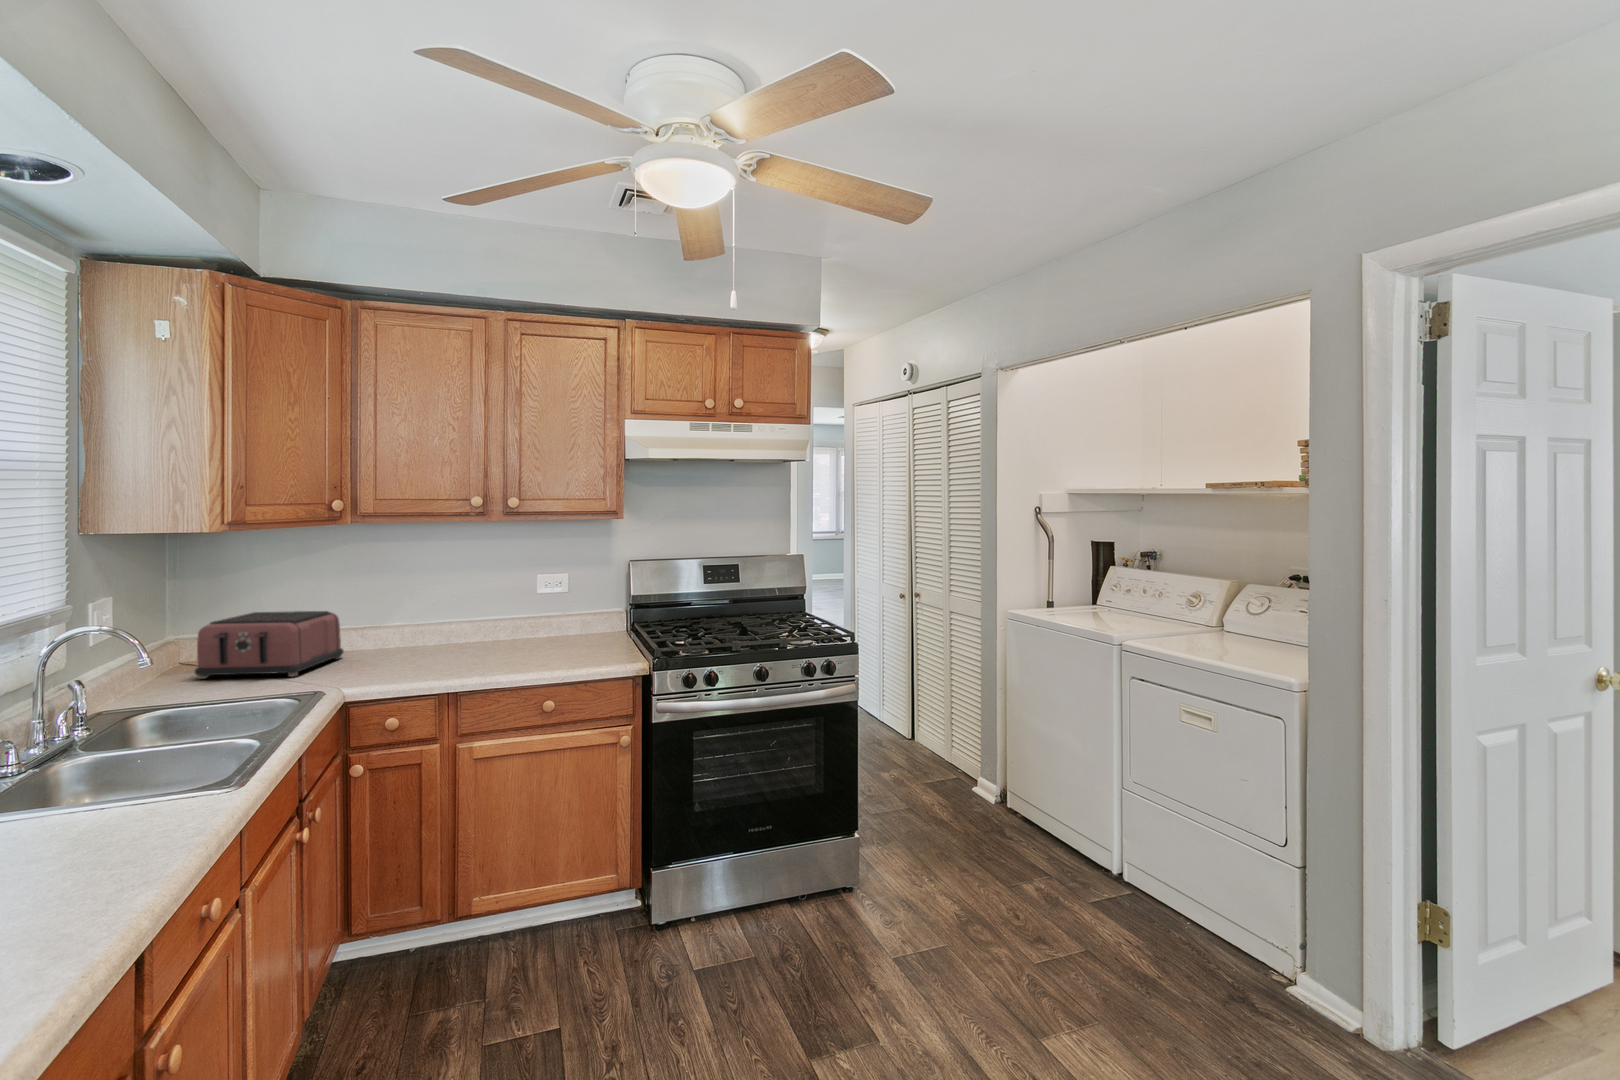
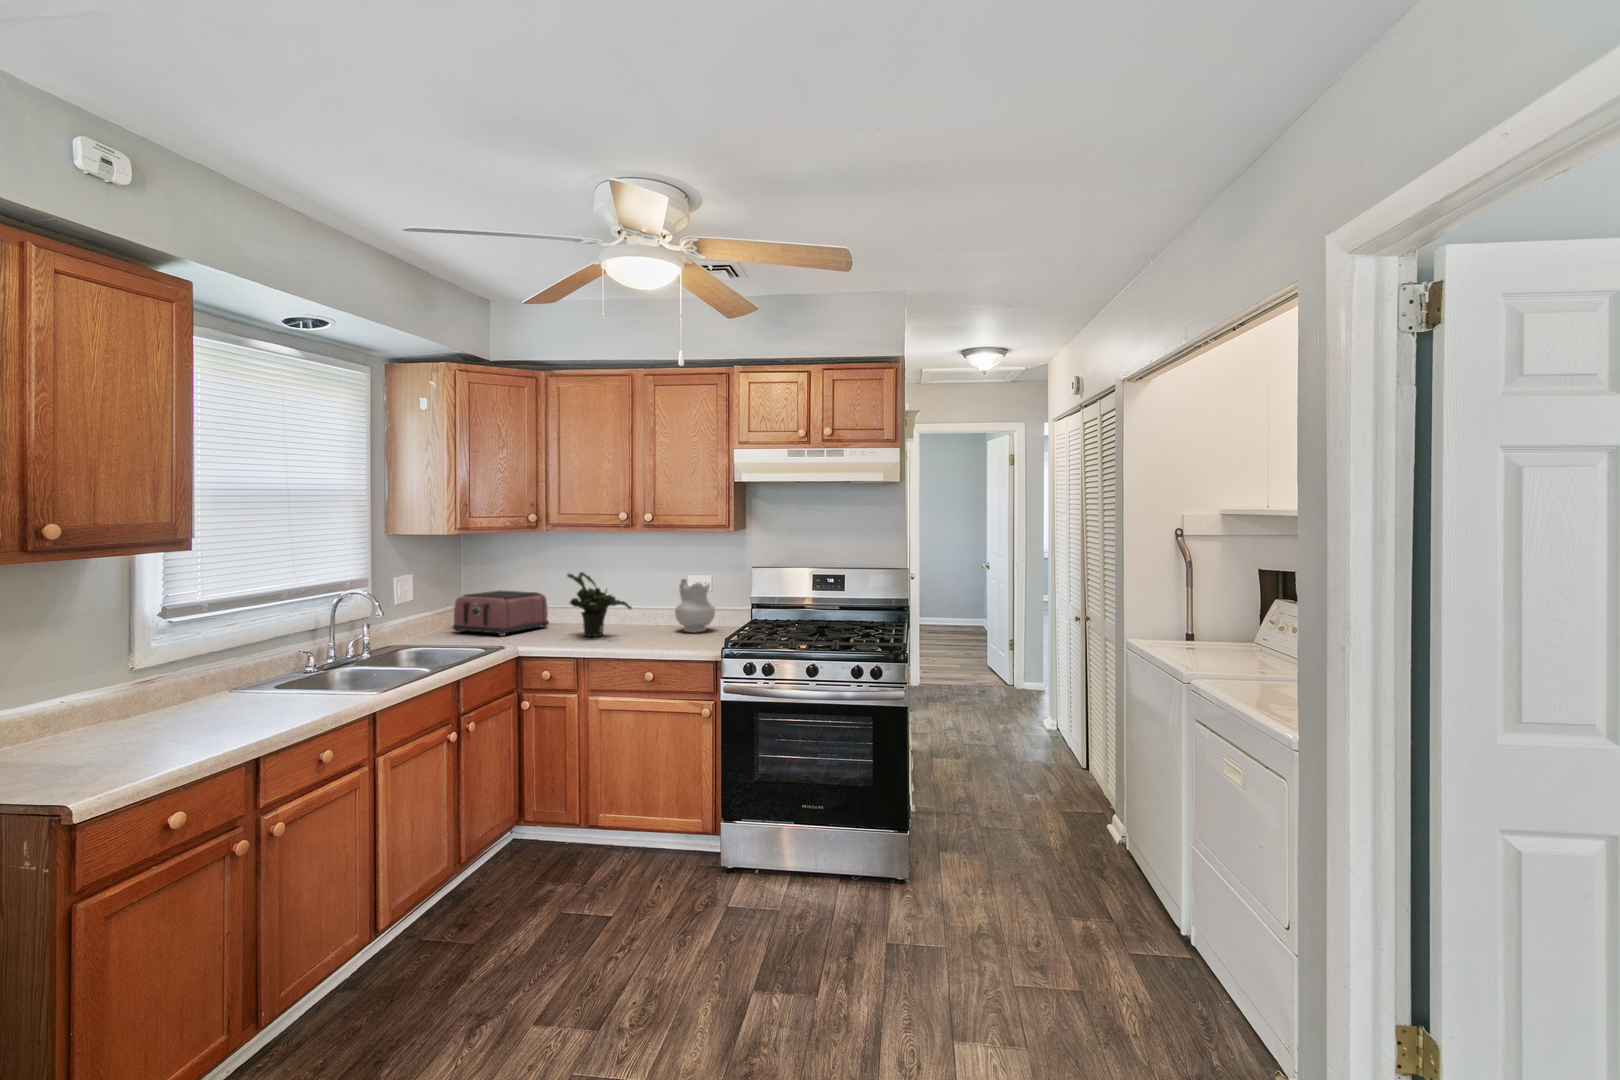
potted plant: none [397,579,489,664] -> present [567,572,632,637]
ceramic pitcher: none [532,581,584,646] -> present [675,579,715,633]

